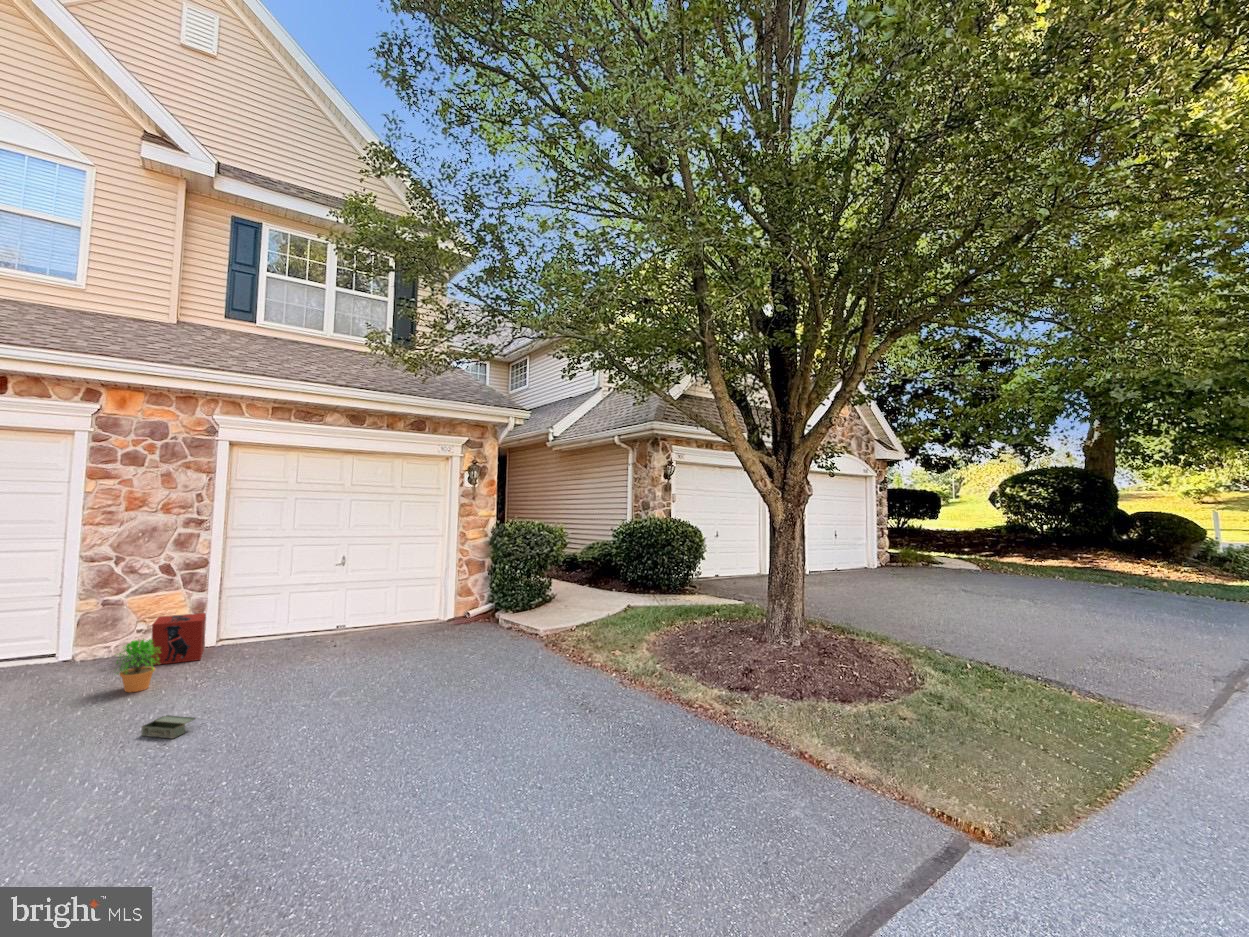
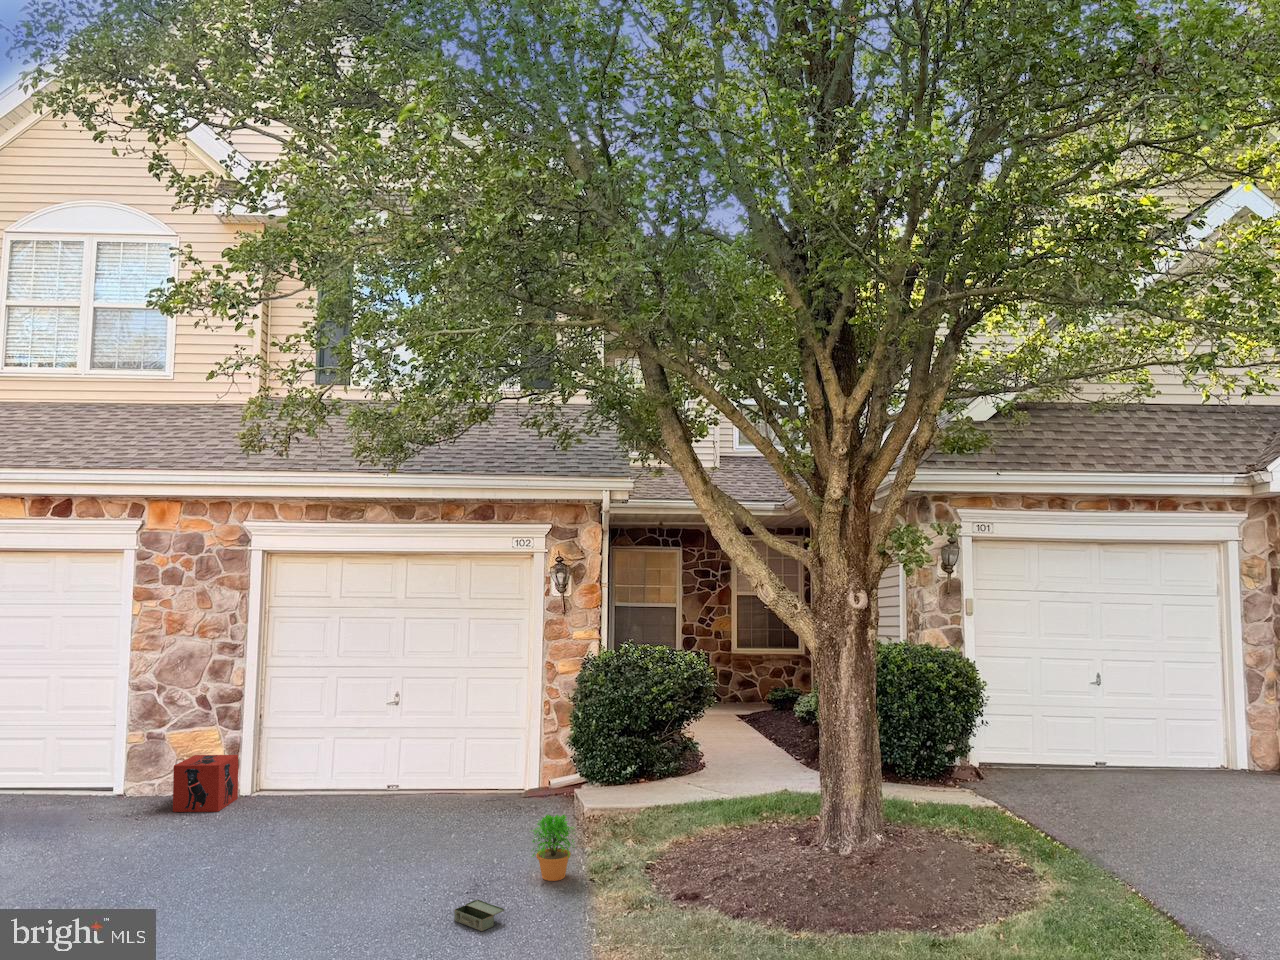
potted plant: present [117,639,159,692] -> present [532,814,574,881]
toolbox: present [141,715,195,738] -> present [454,900,504,931]

